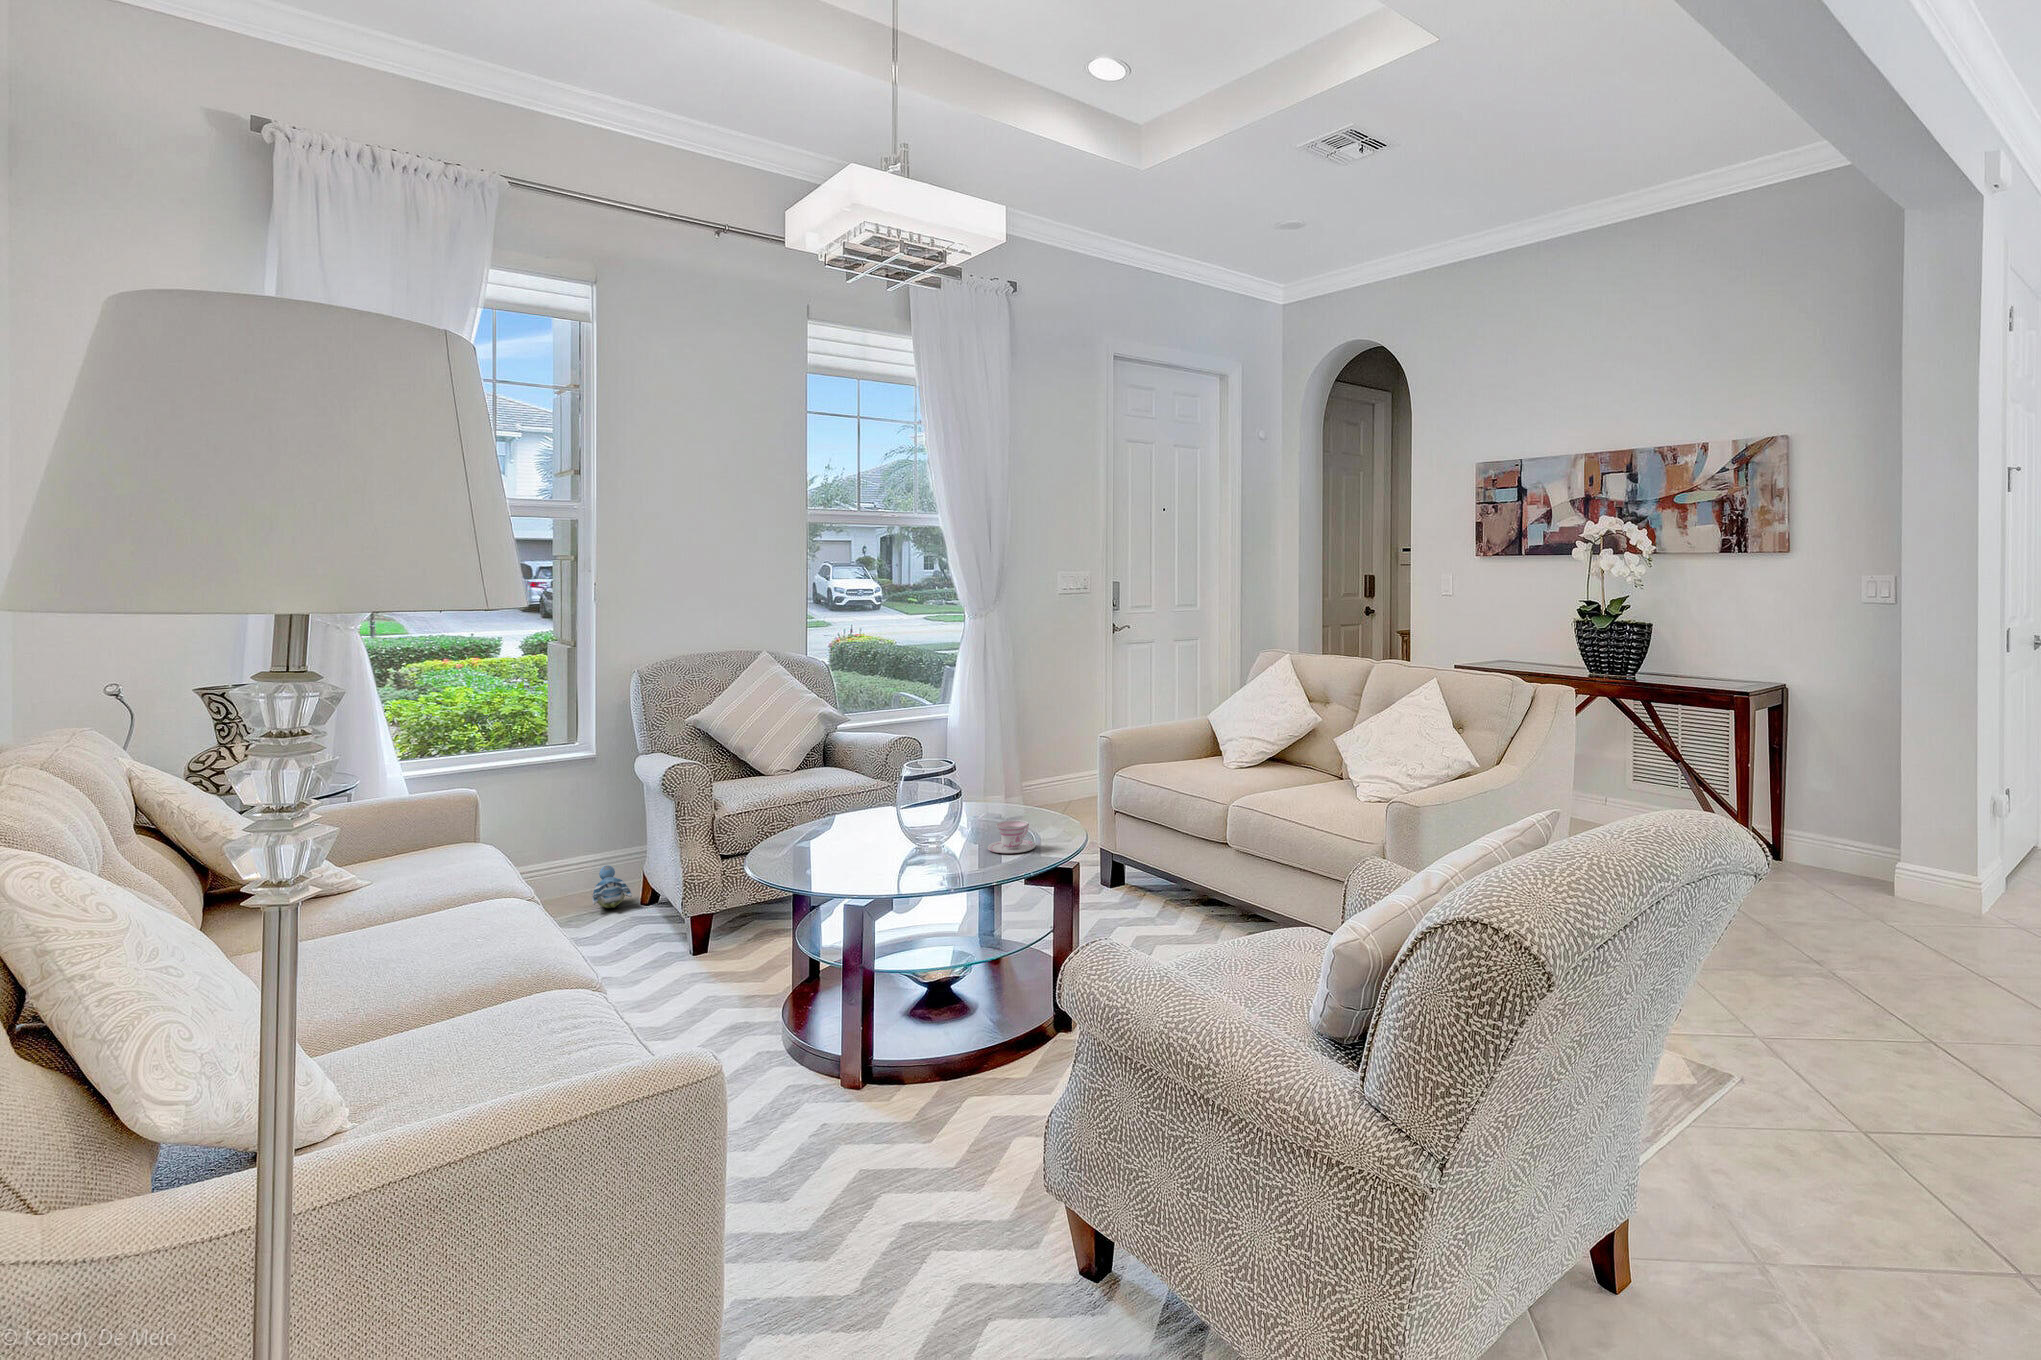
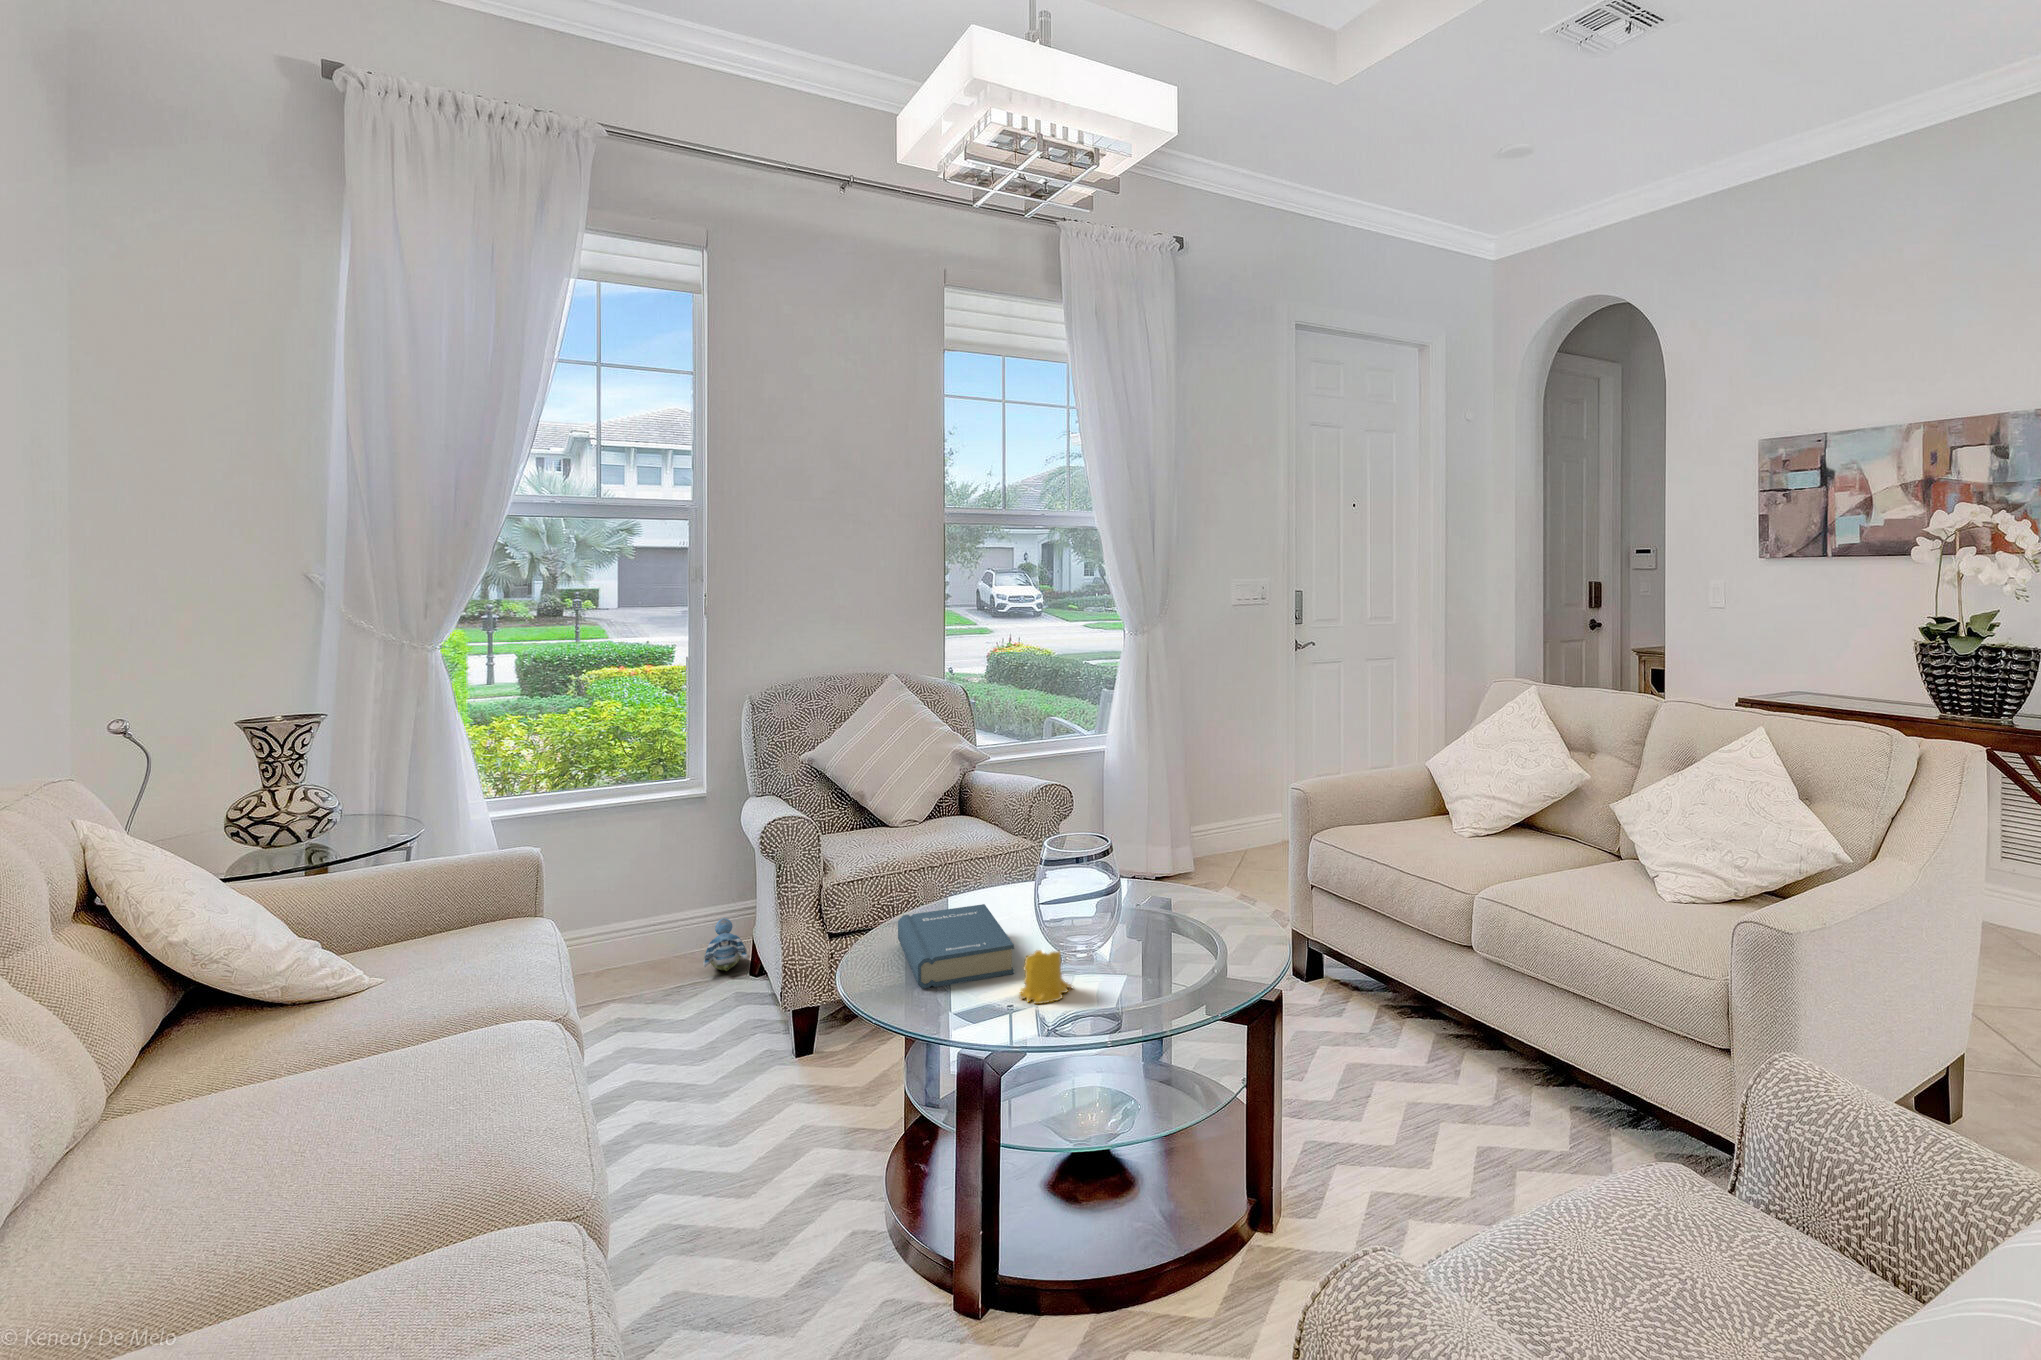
hardback book: none [798,816,895,867] -> present [898,904,1014,989]
teacup: present [988,820,1036,853] -> none [1138,926,1203,979]
candle: none [902,829,941,870] -> present [1020,950,1072,1004]

